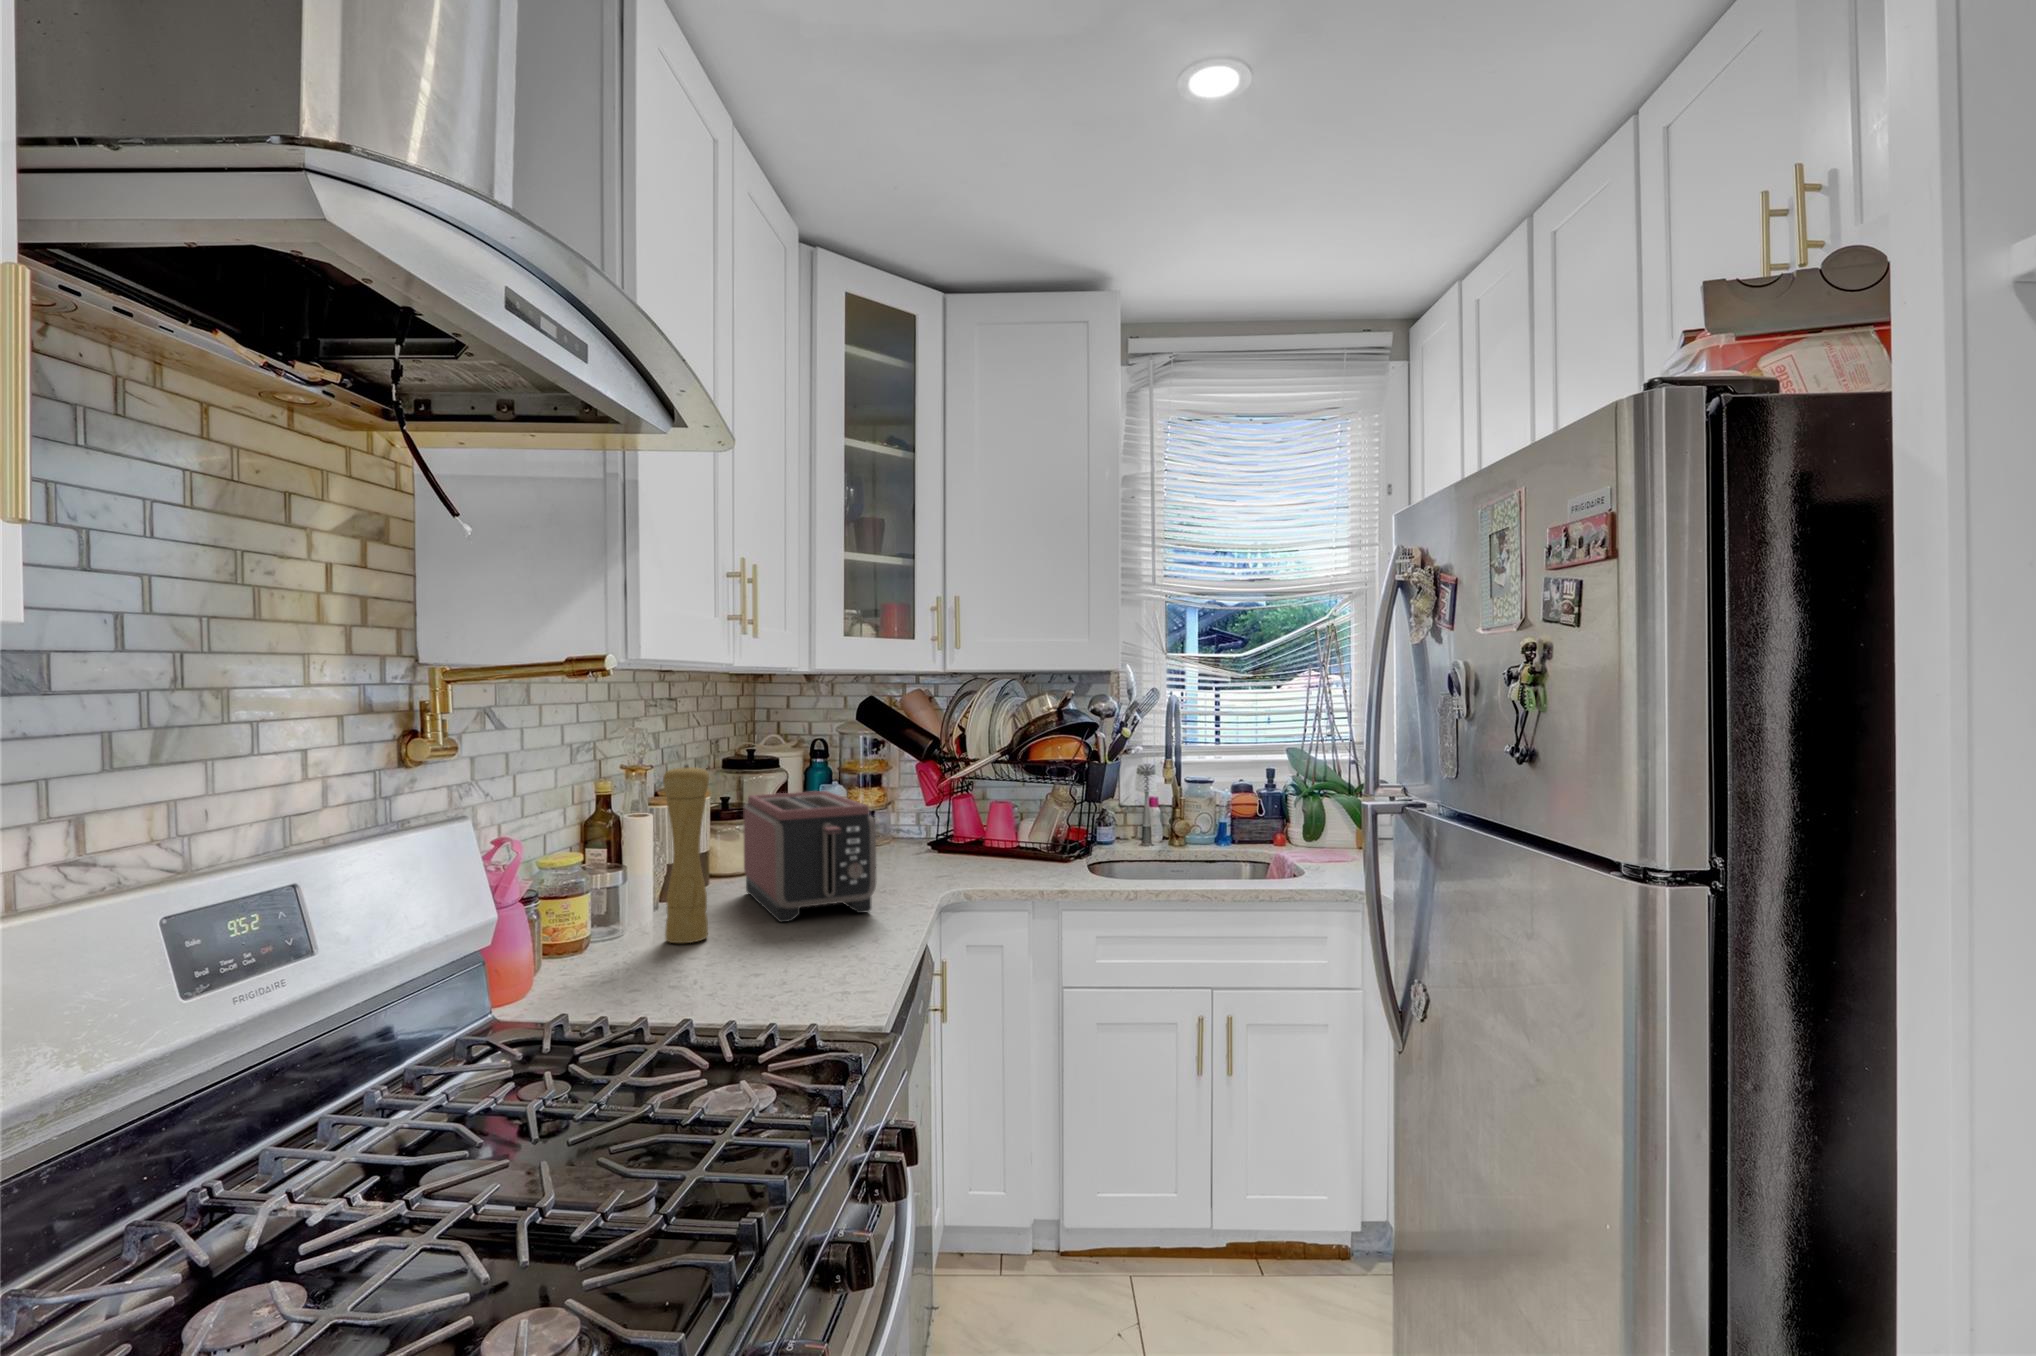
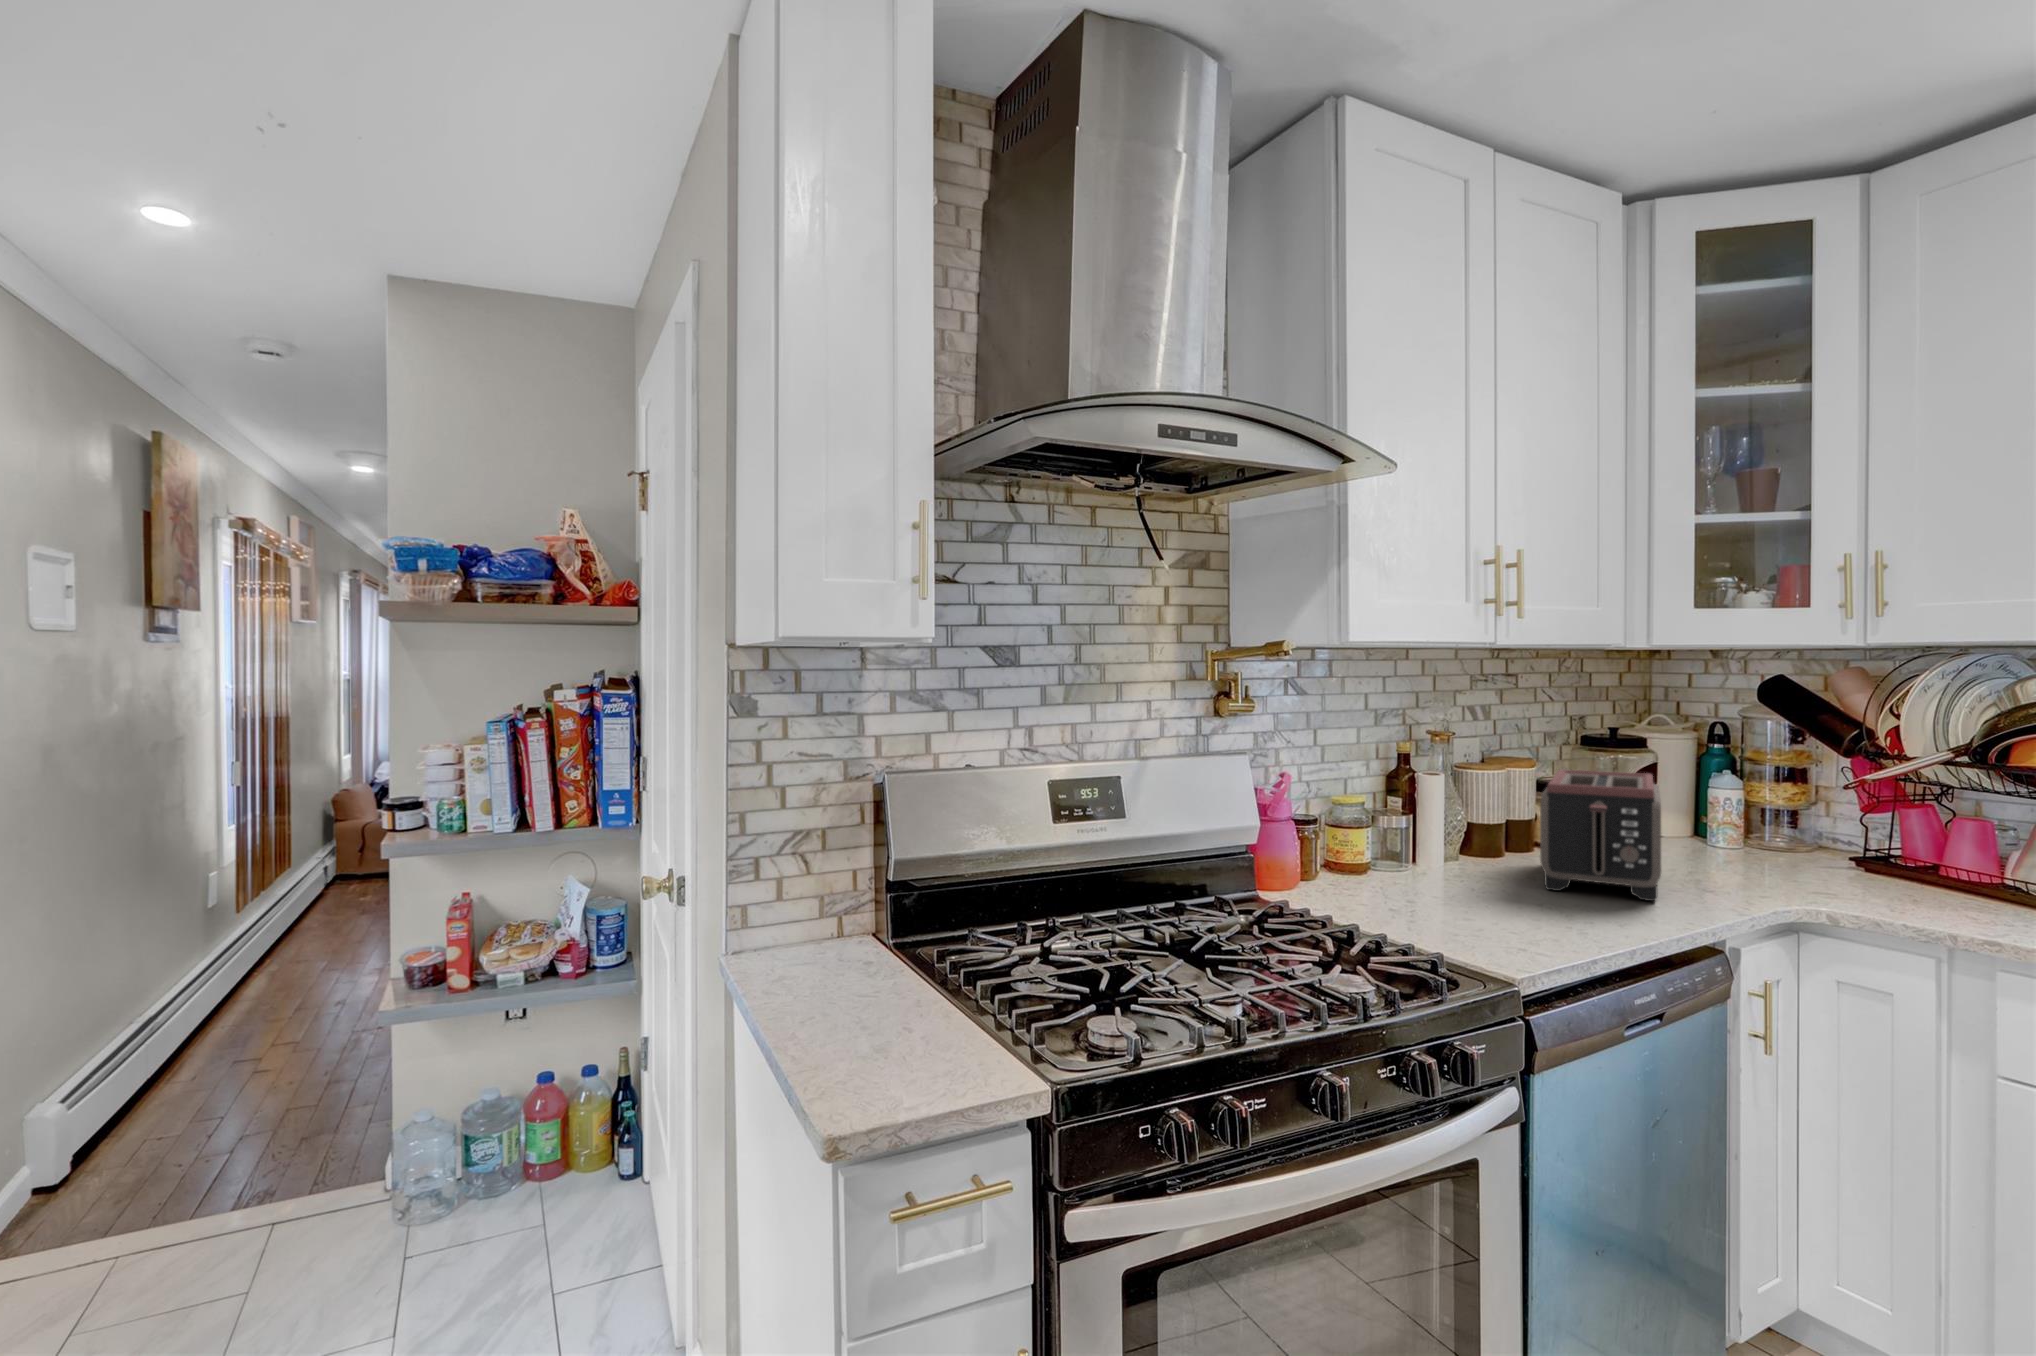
pepper mill: present [663,765,709,943] -> none [1424,732,1466,886]

